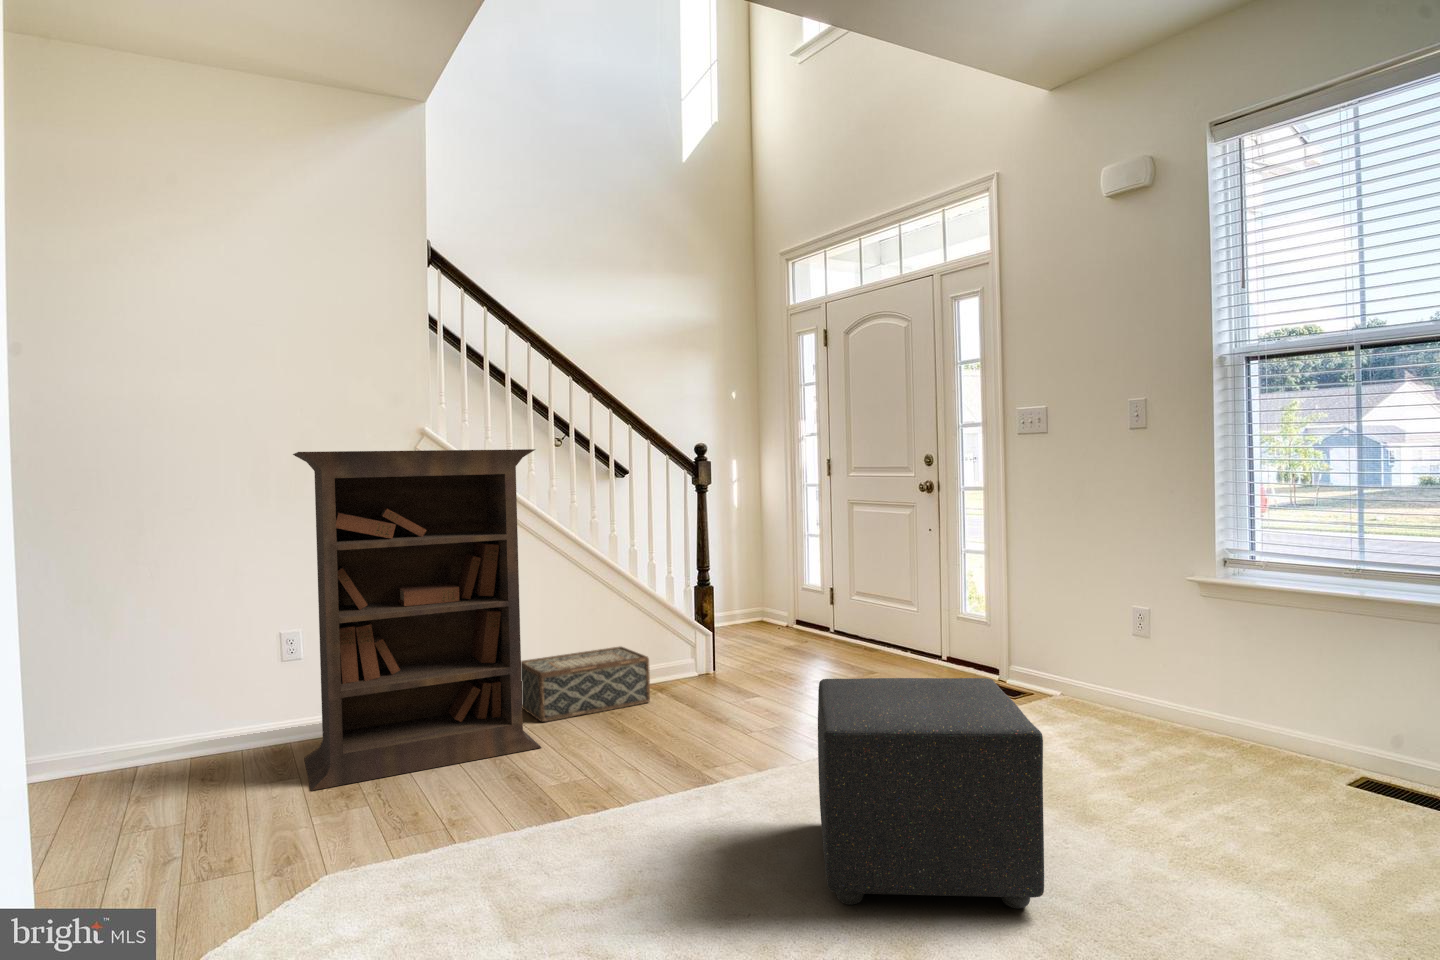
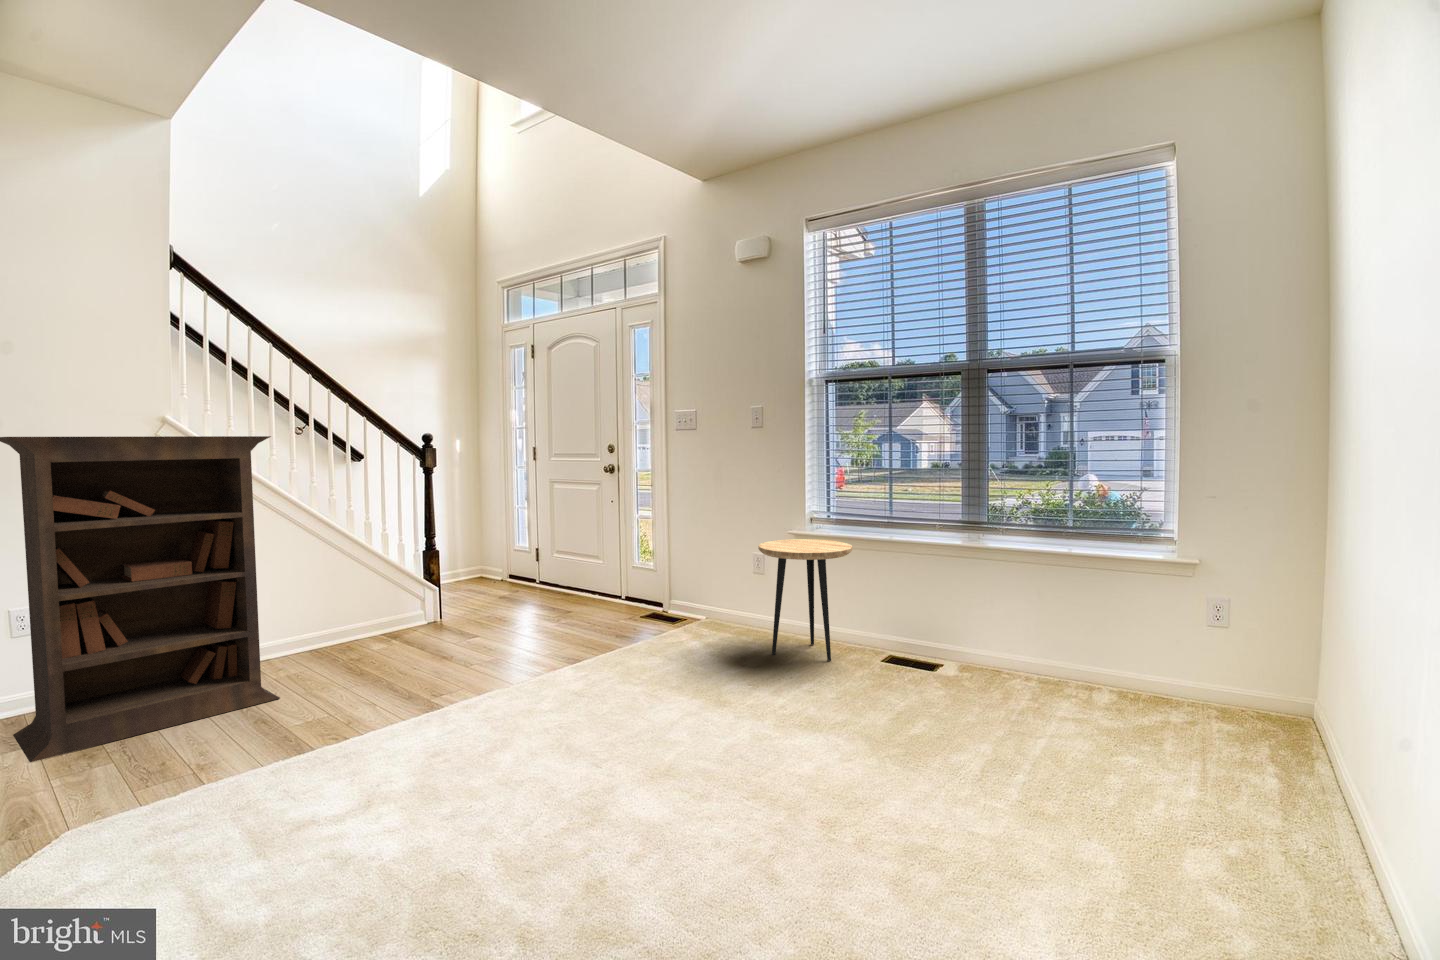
side table: none [1140,589,1302,778] -> present [758,539,852,661]
woven basket: present [521,647,650,722] -> none [250,607,382,677]
ottoman: present [818,678,1044,908] -> none [530,609,687,778]

